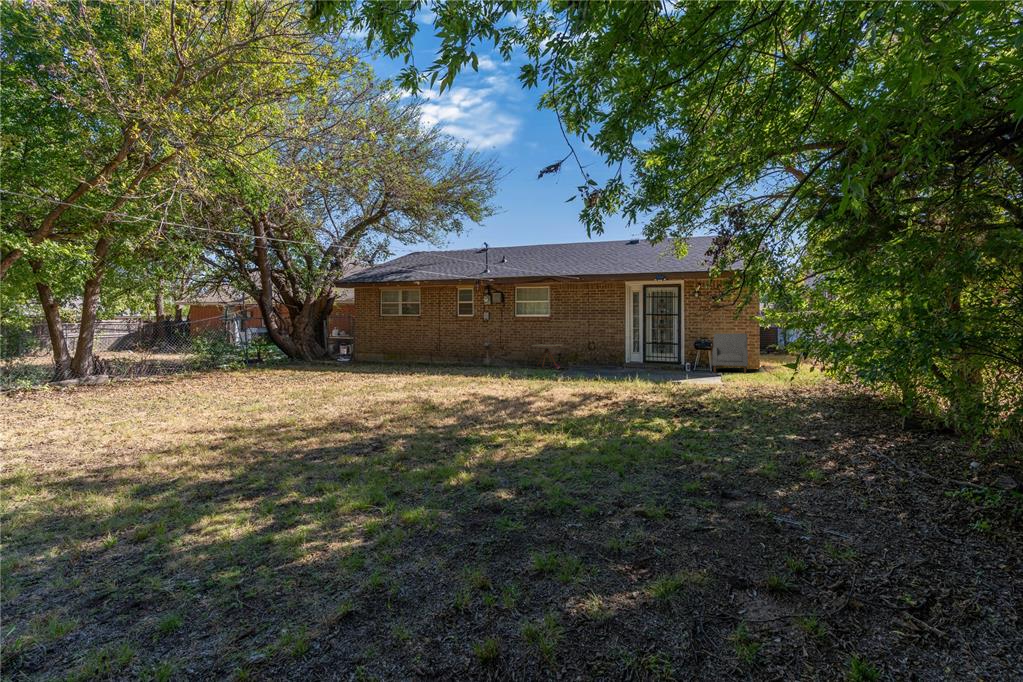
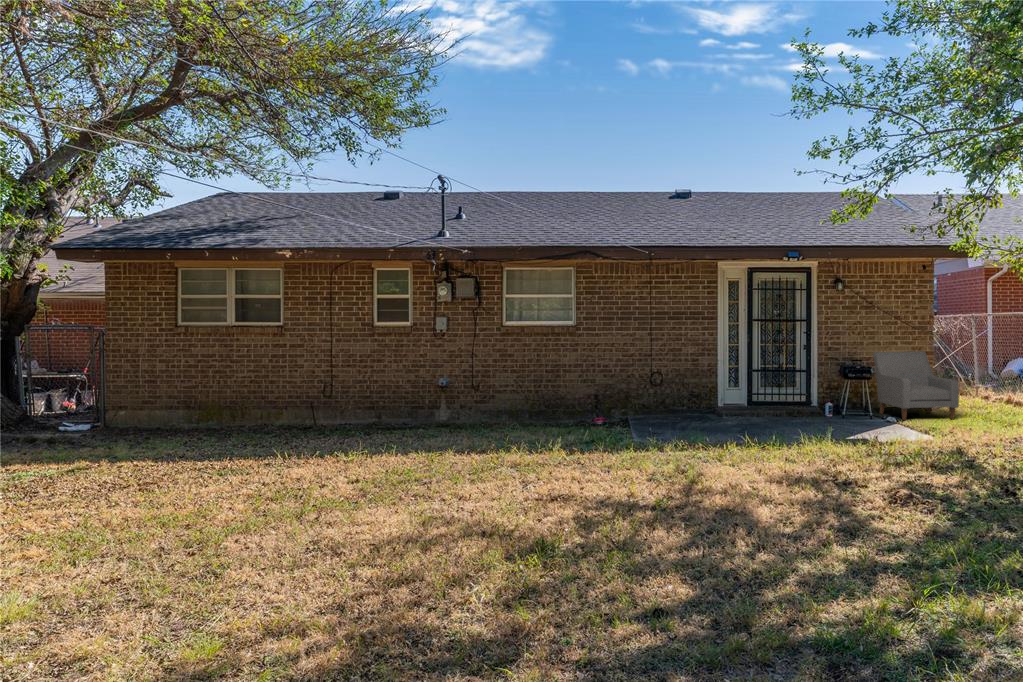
round table: present [532,344,562,366] -> none [554,378,615,425]

